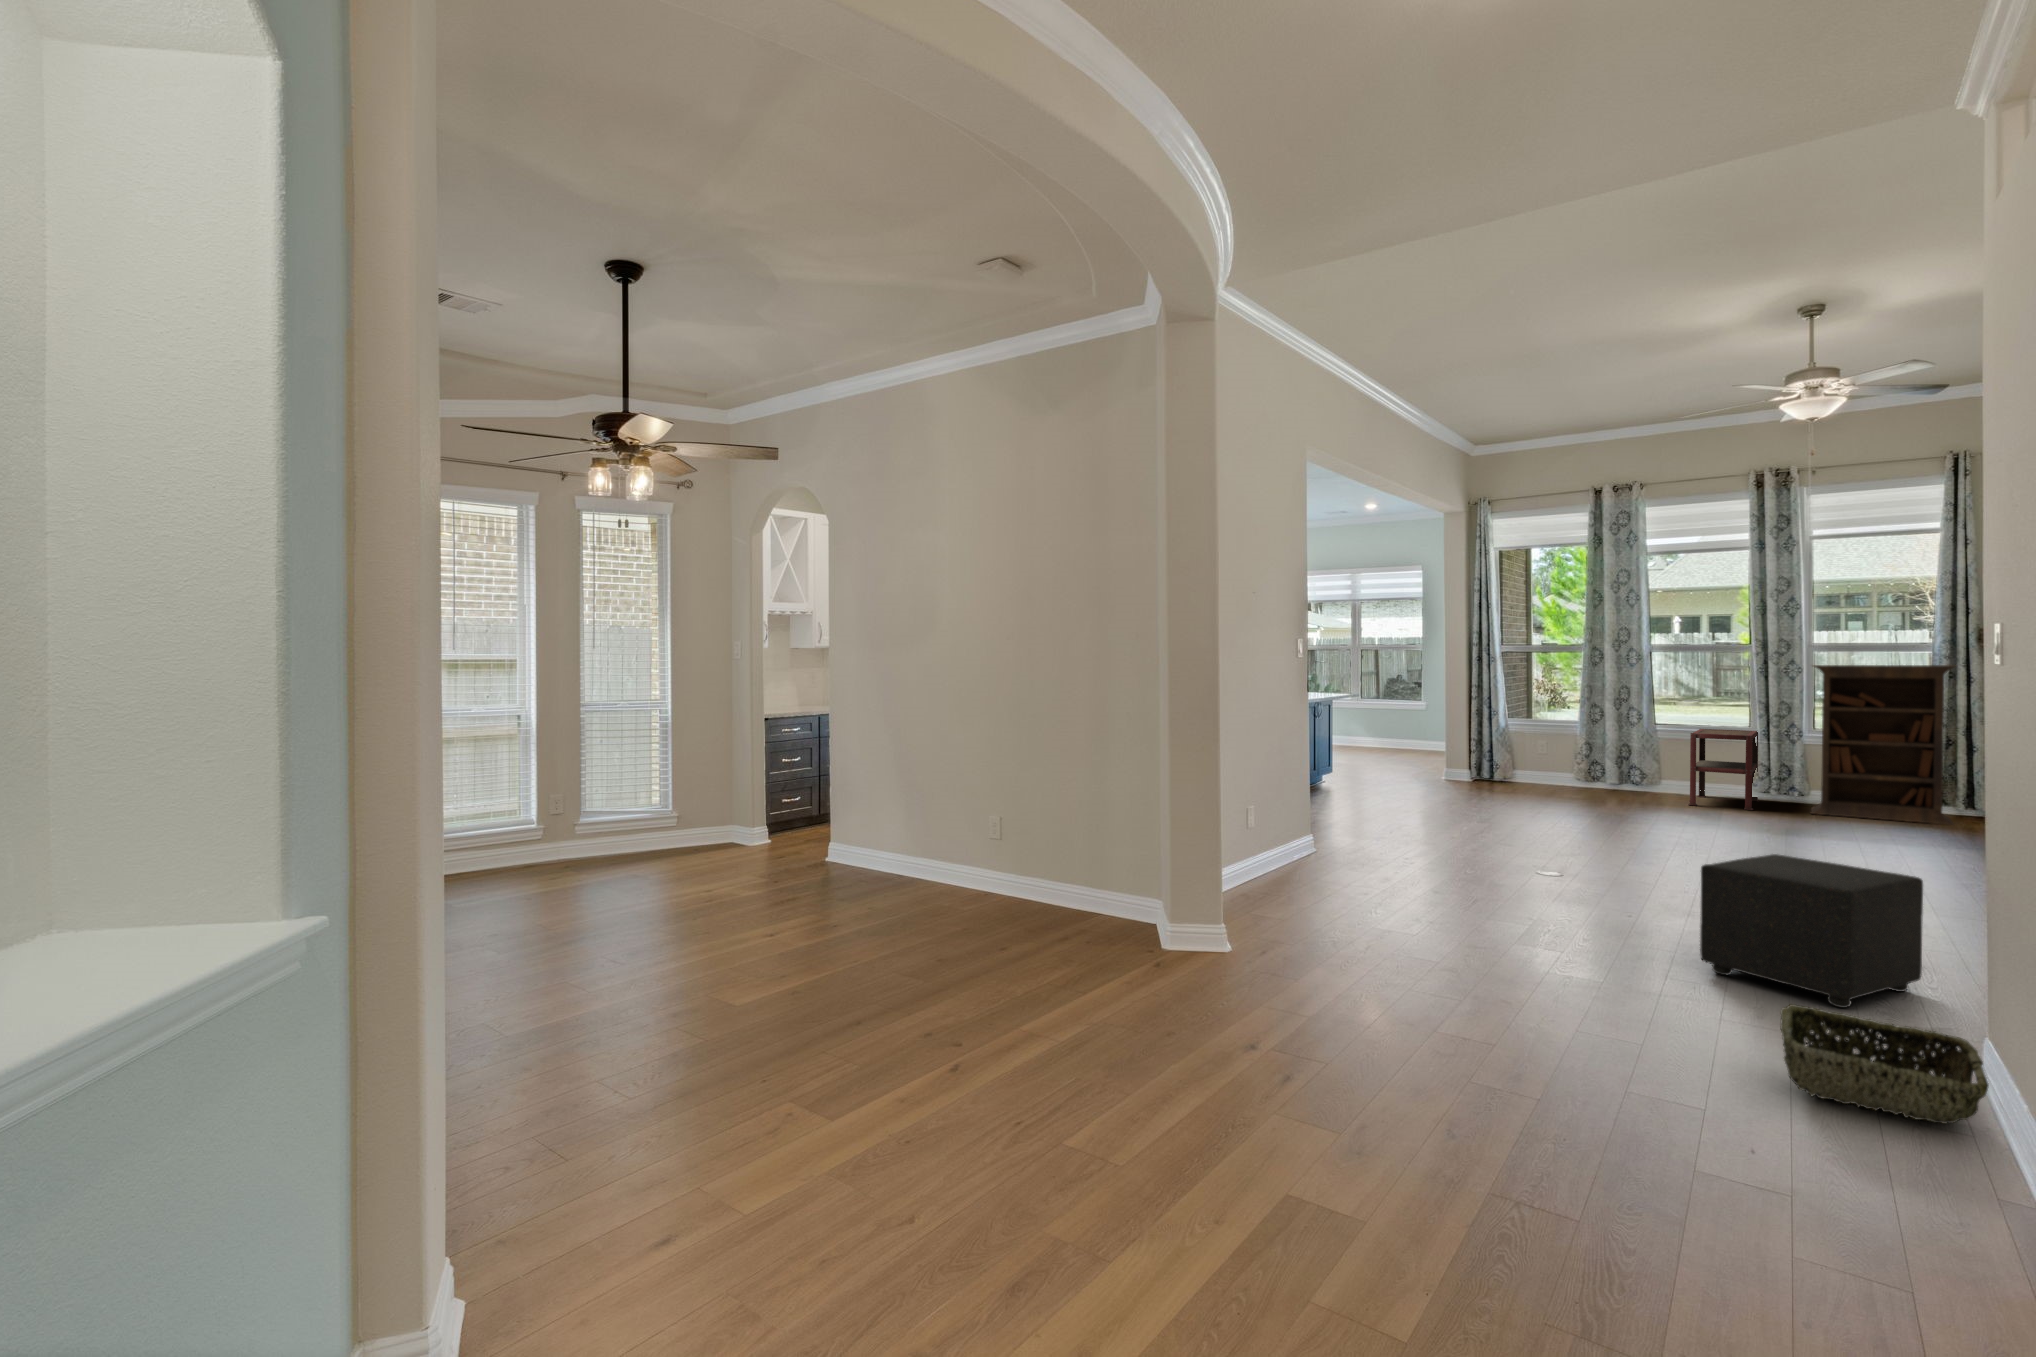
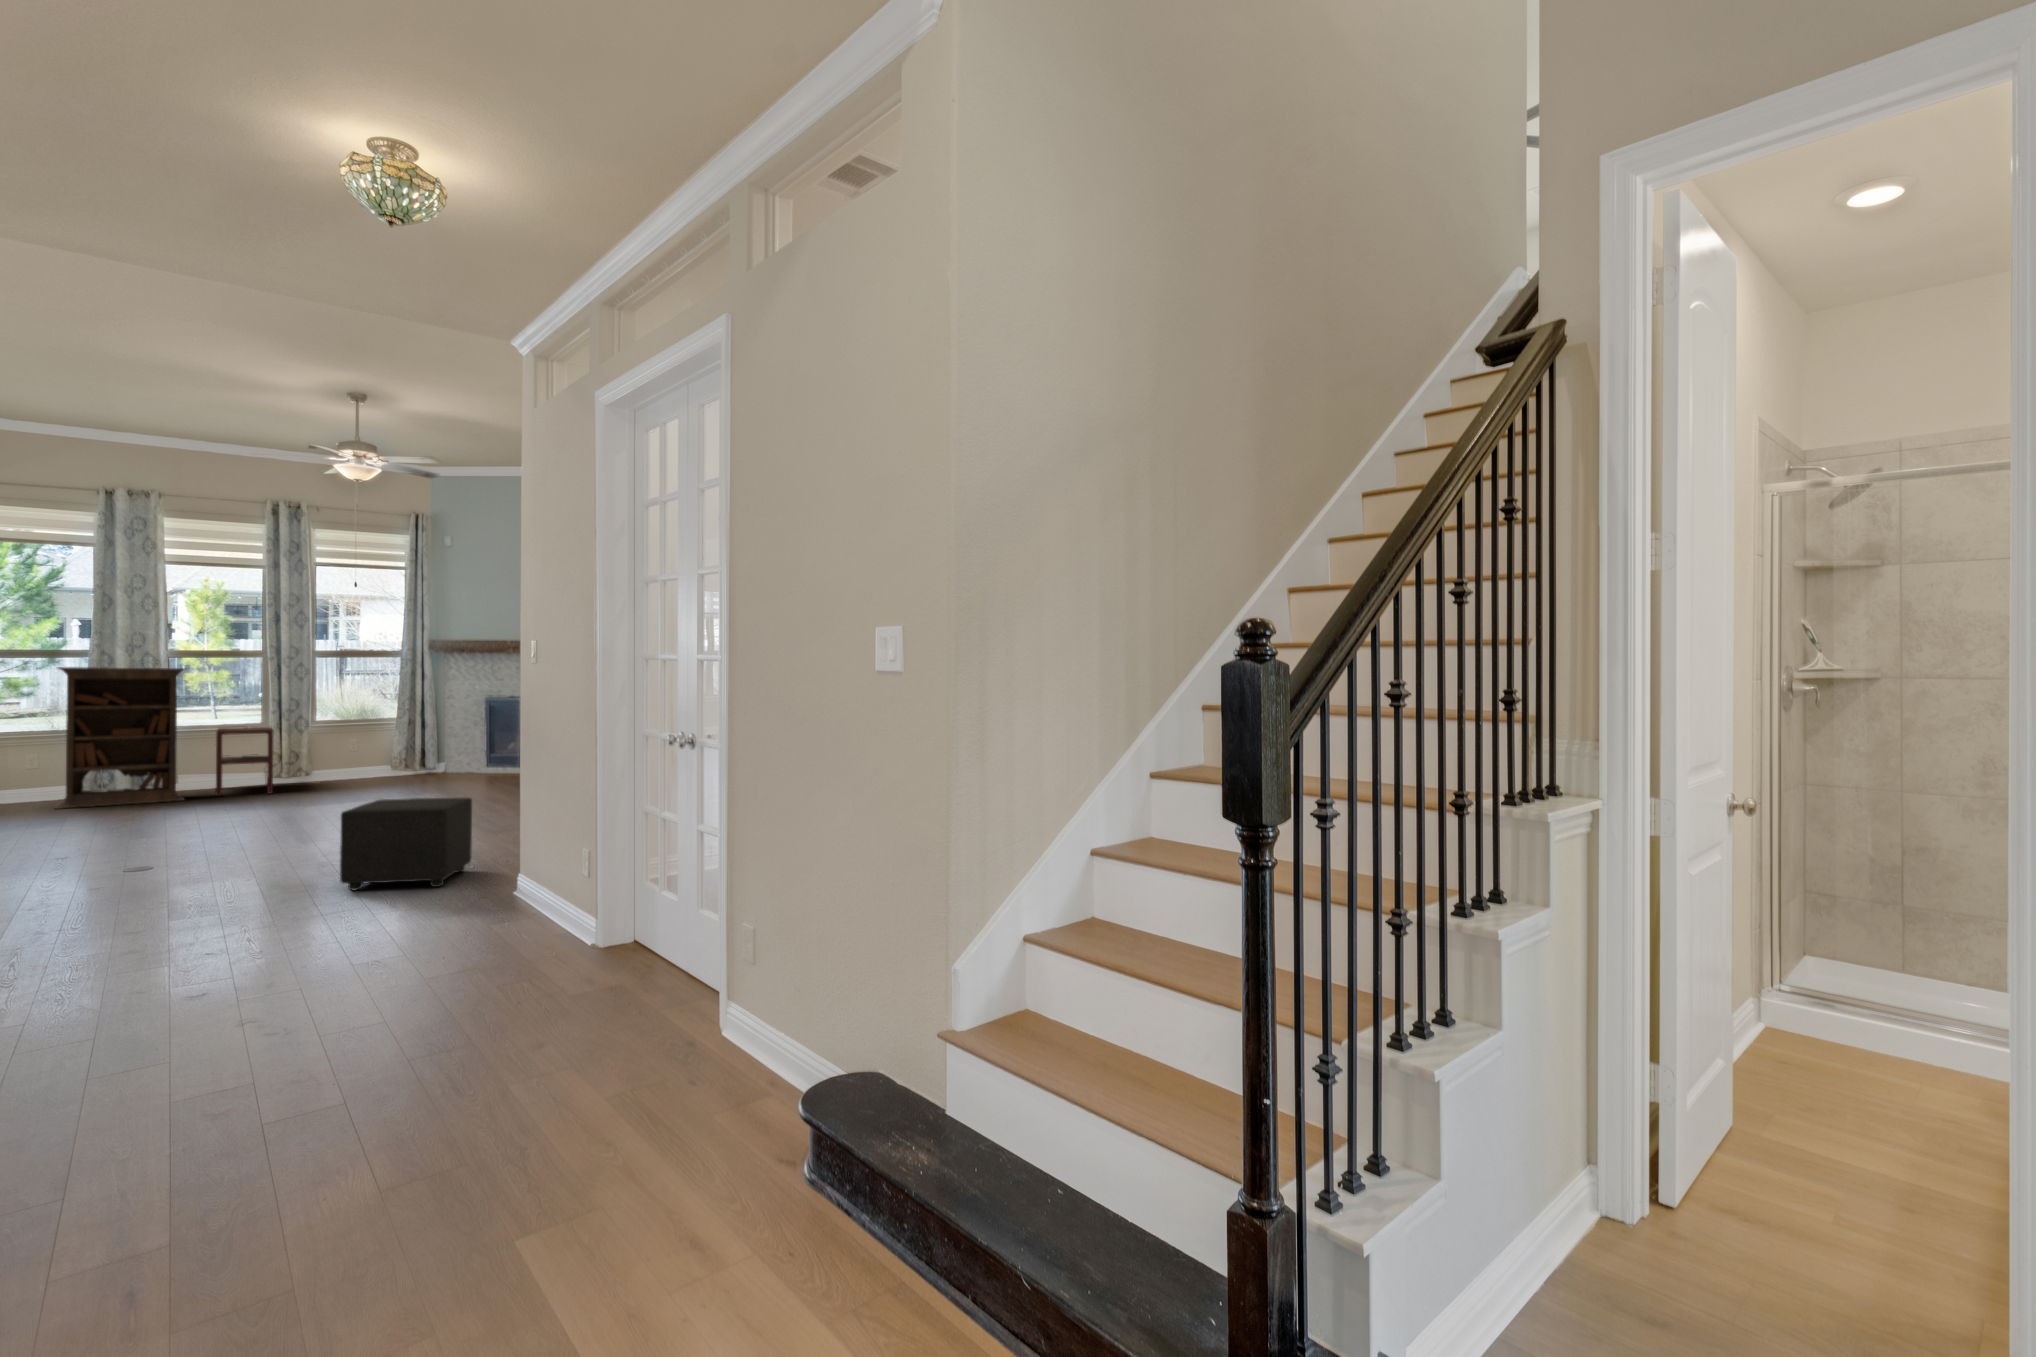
bookcase: present [1811,665,1955,825] -> present [54,667,185,809]
woven basket: present [1781,1004,1989,1123] -> none [435,870,544,926]

